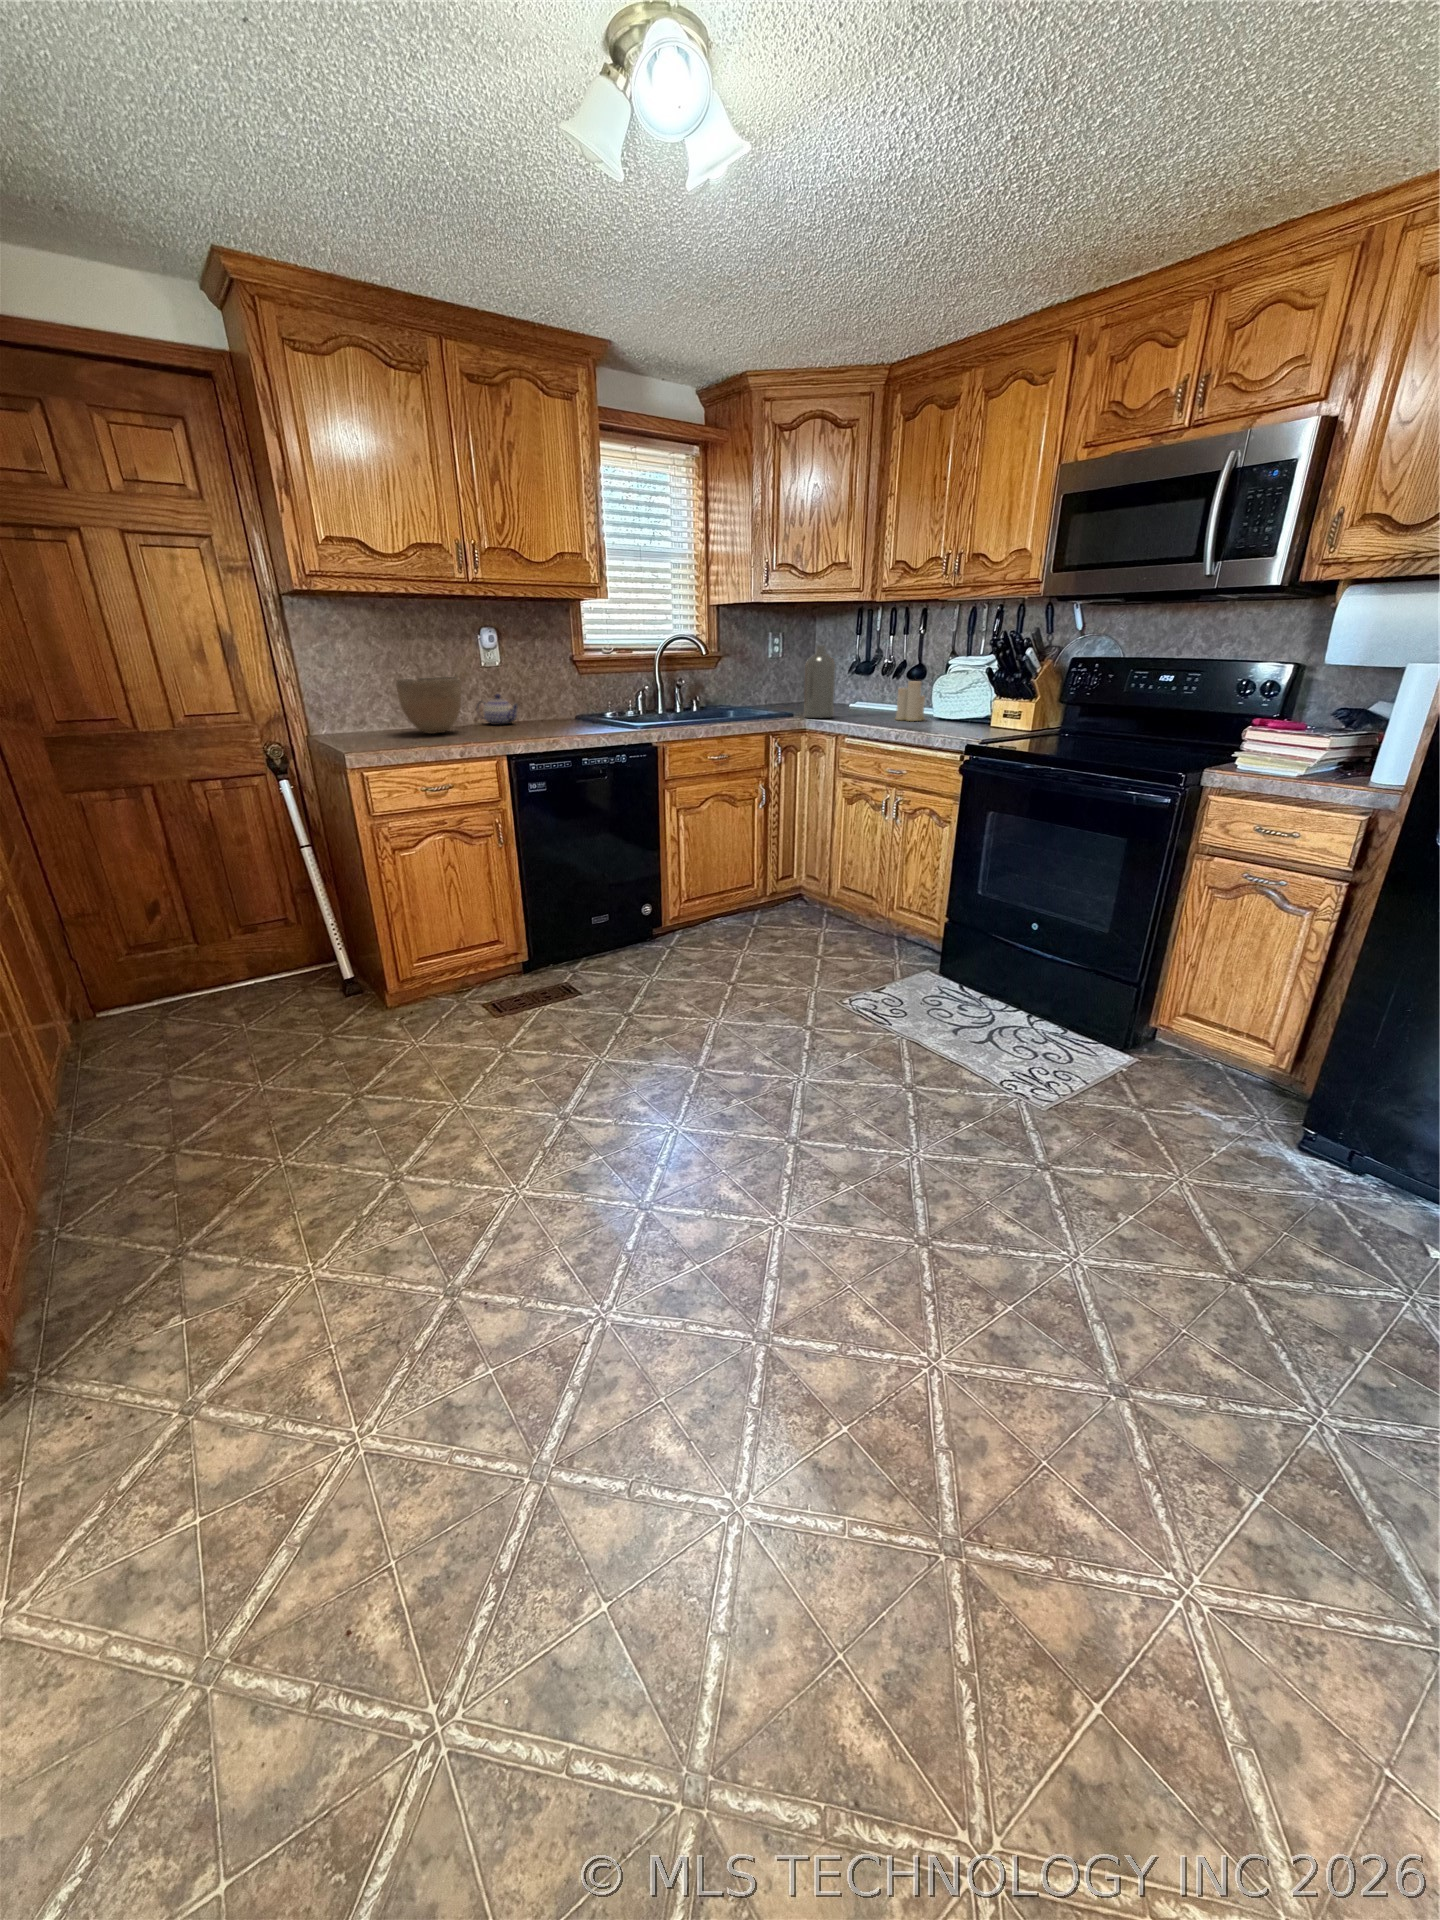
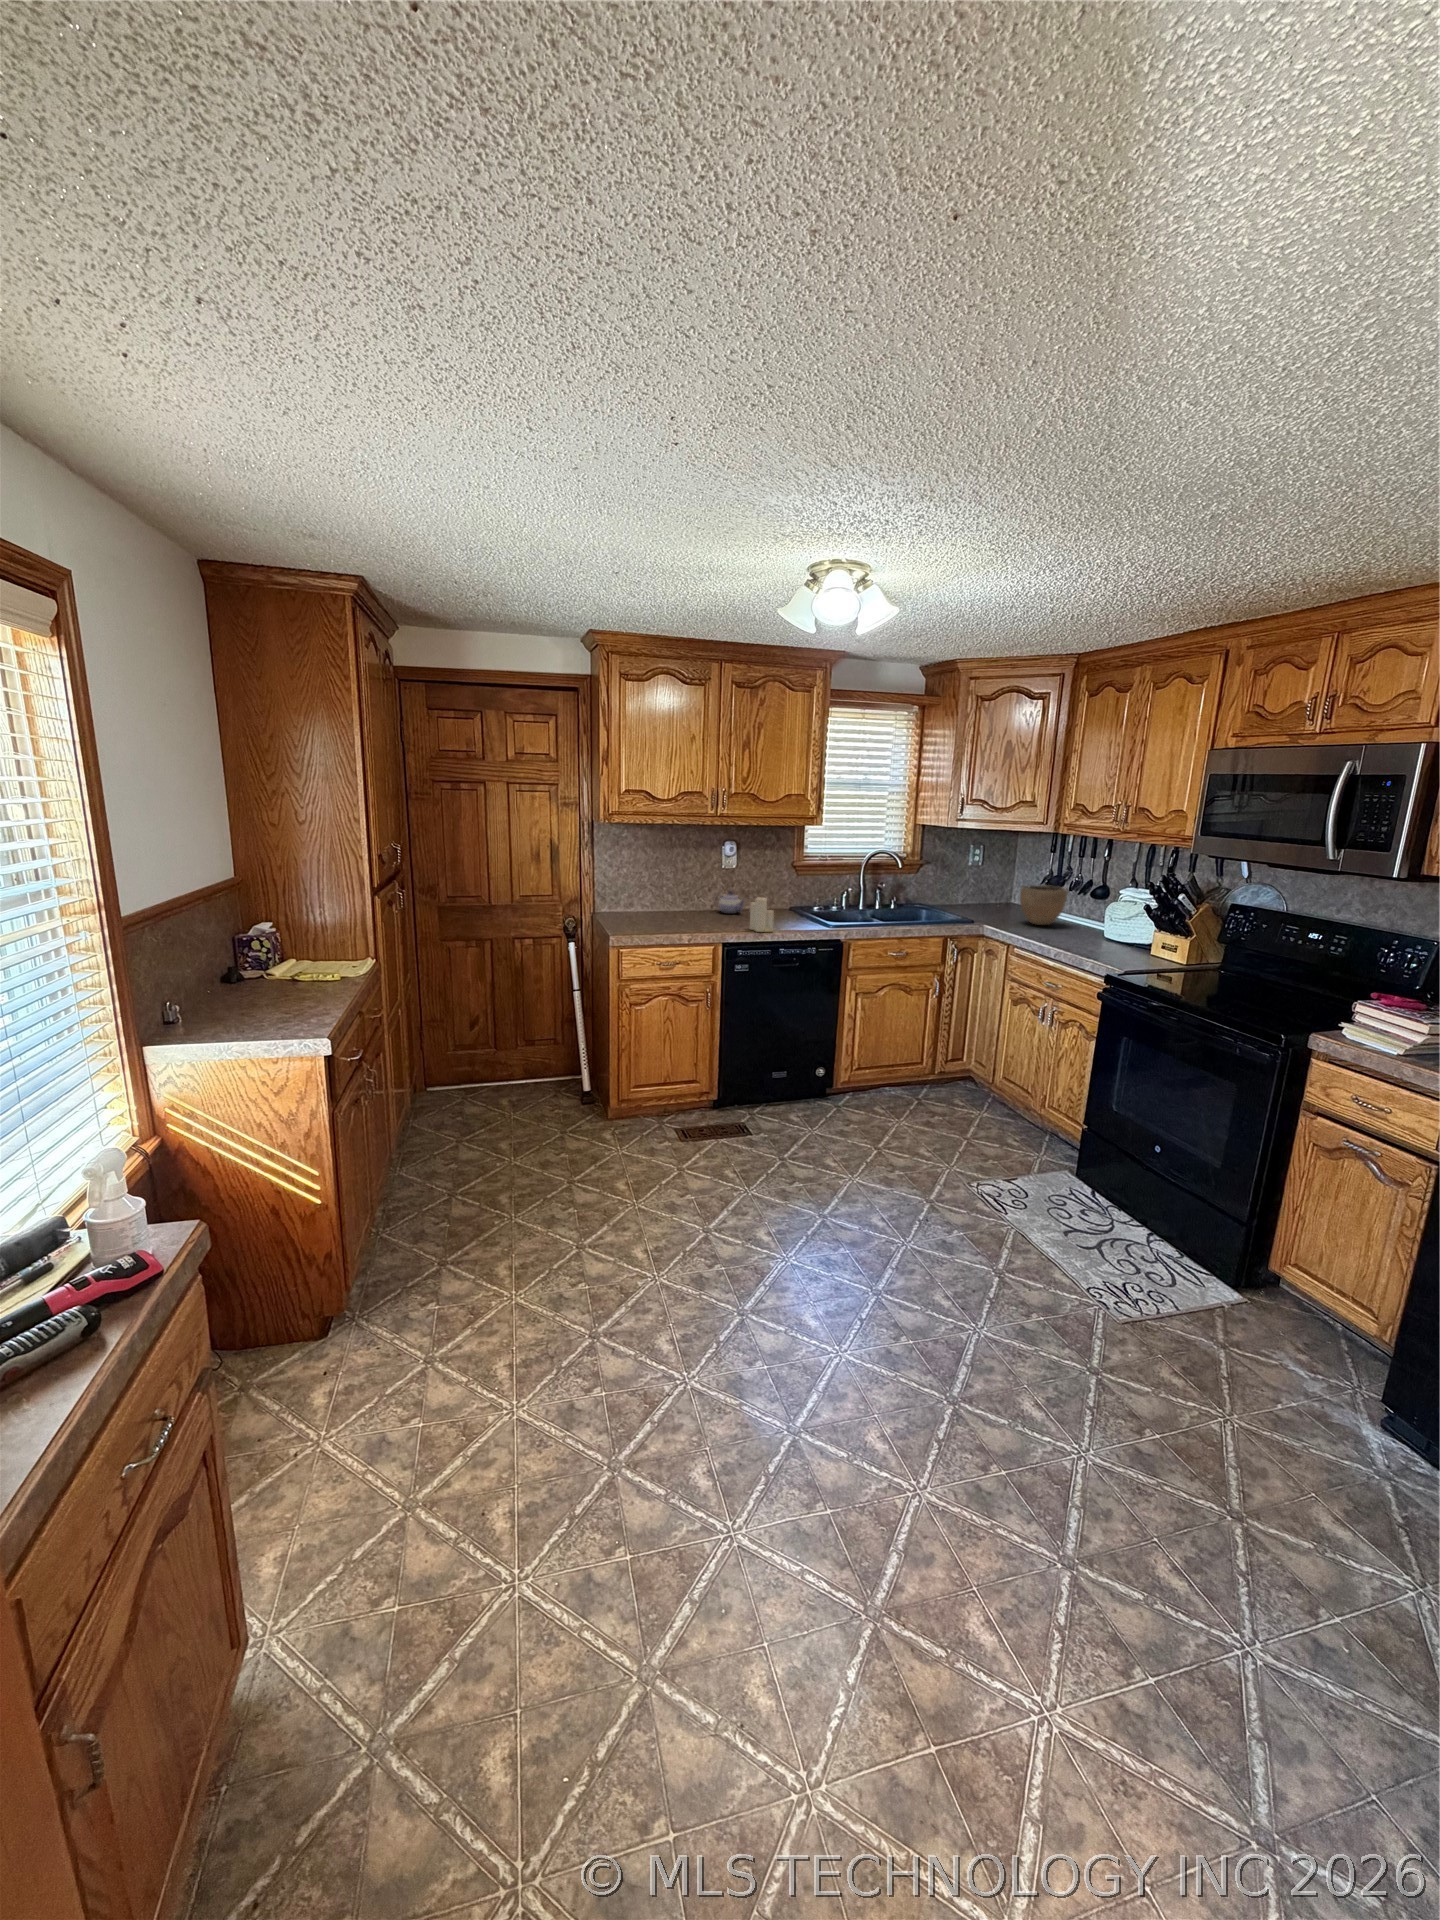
bottle: present [804,645,836,718] -> none [982,869,1014,930]
bowl: present [396,677,461,734] -> present [1020,885,1067,925]
candle: present [895,681,925,721] -> present [750,898,774,932]

